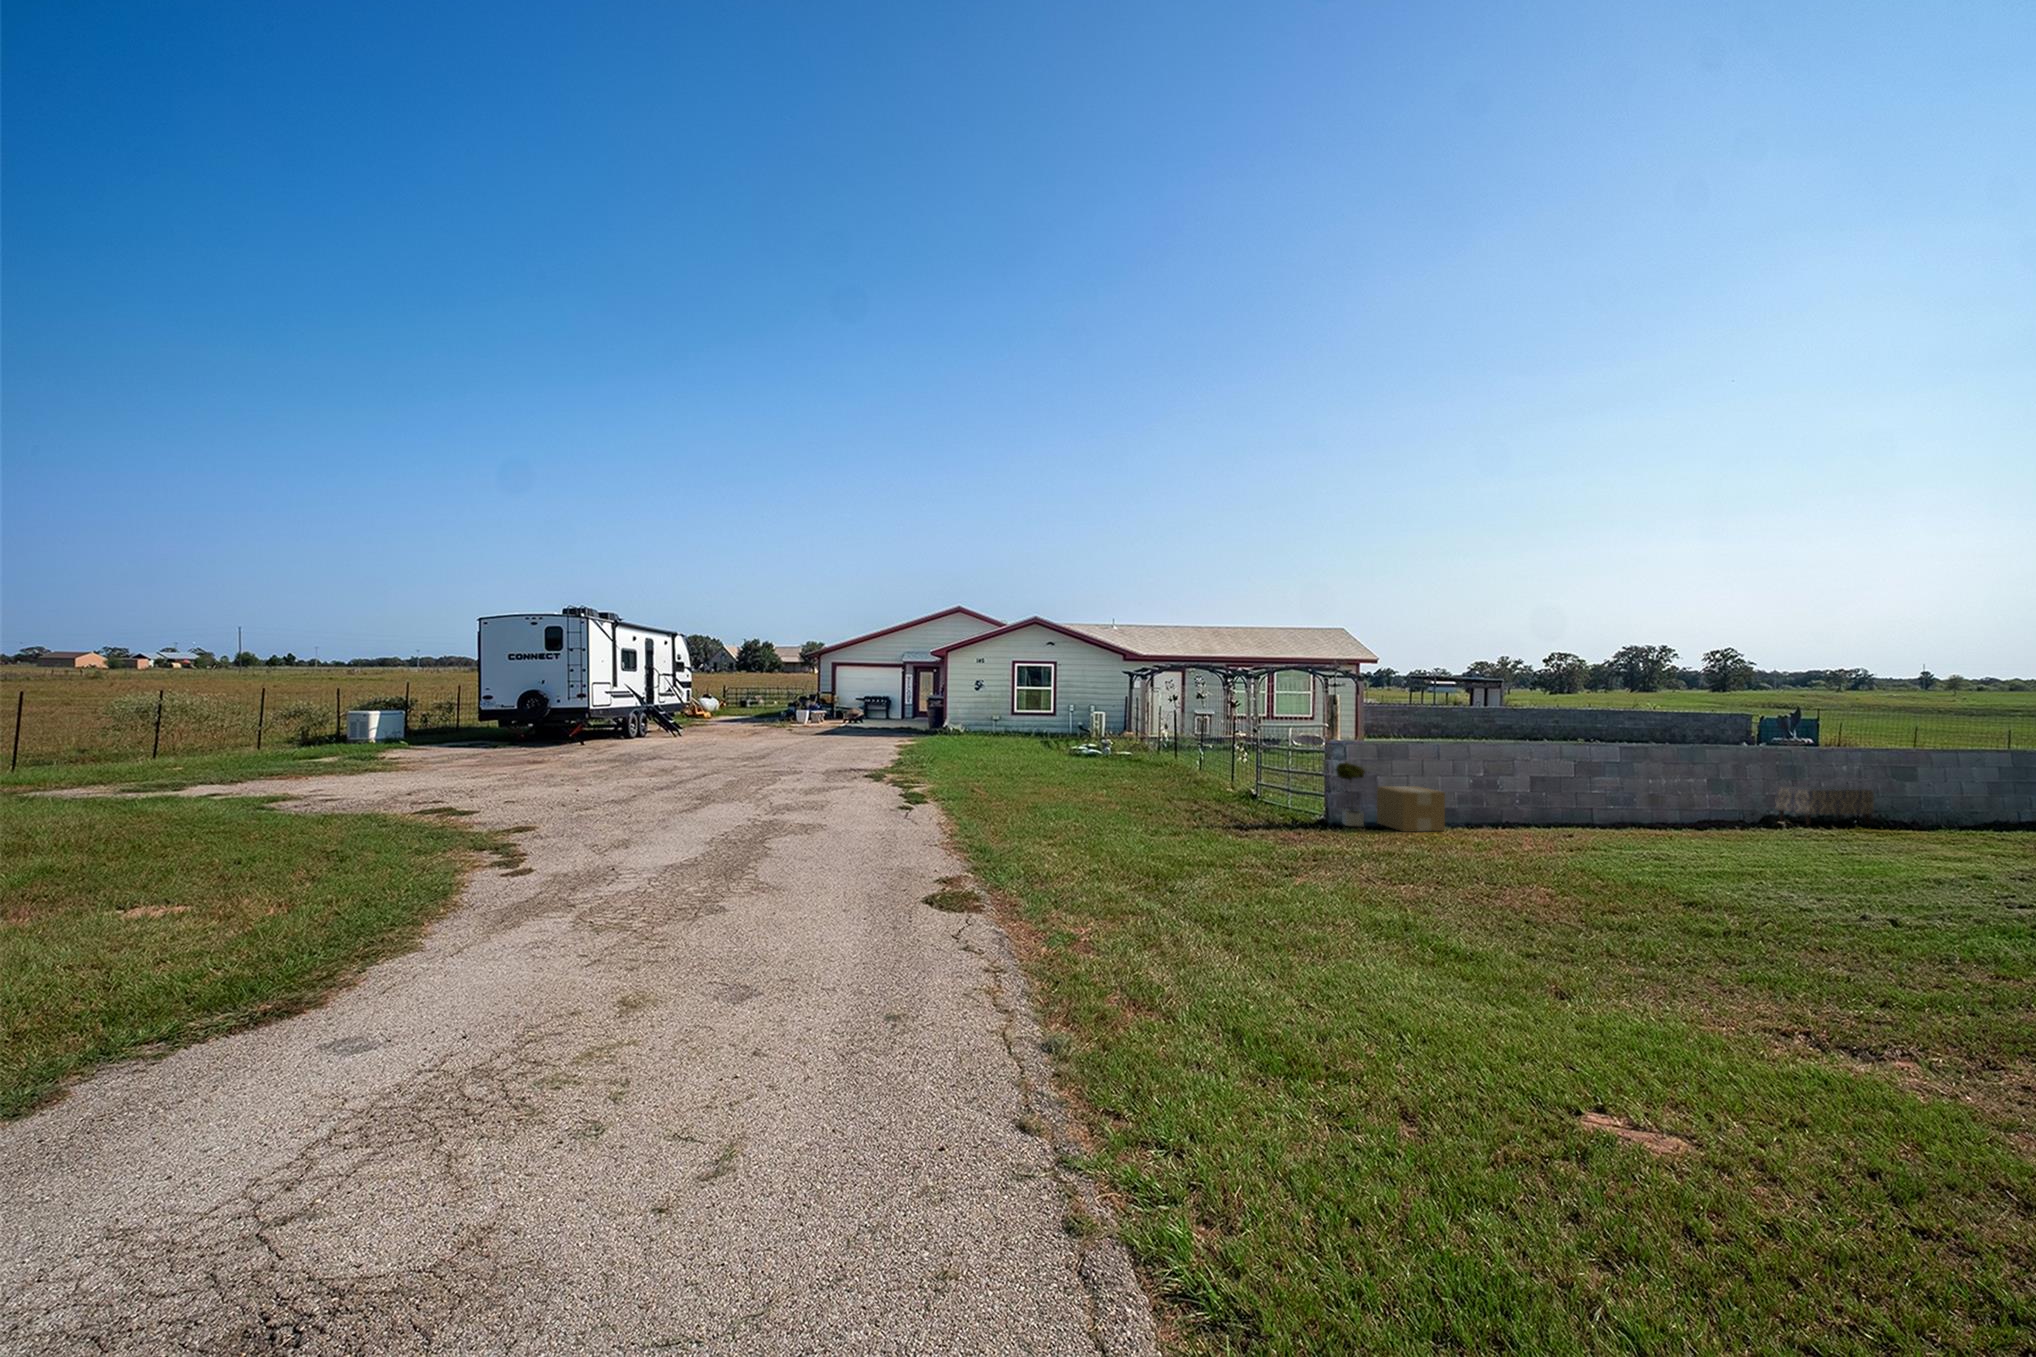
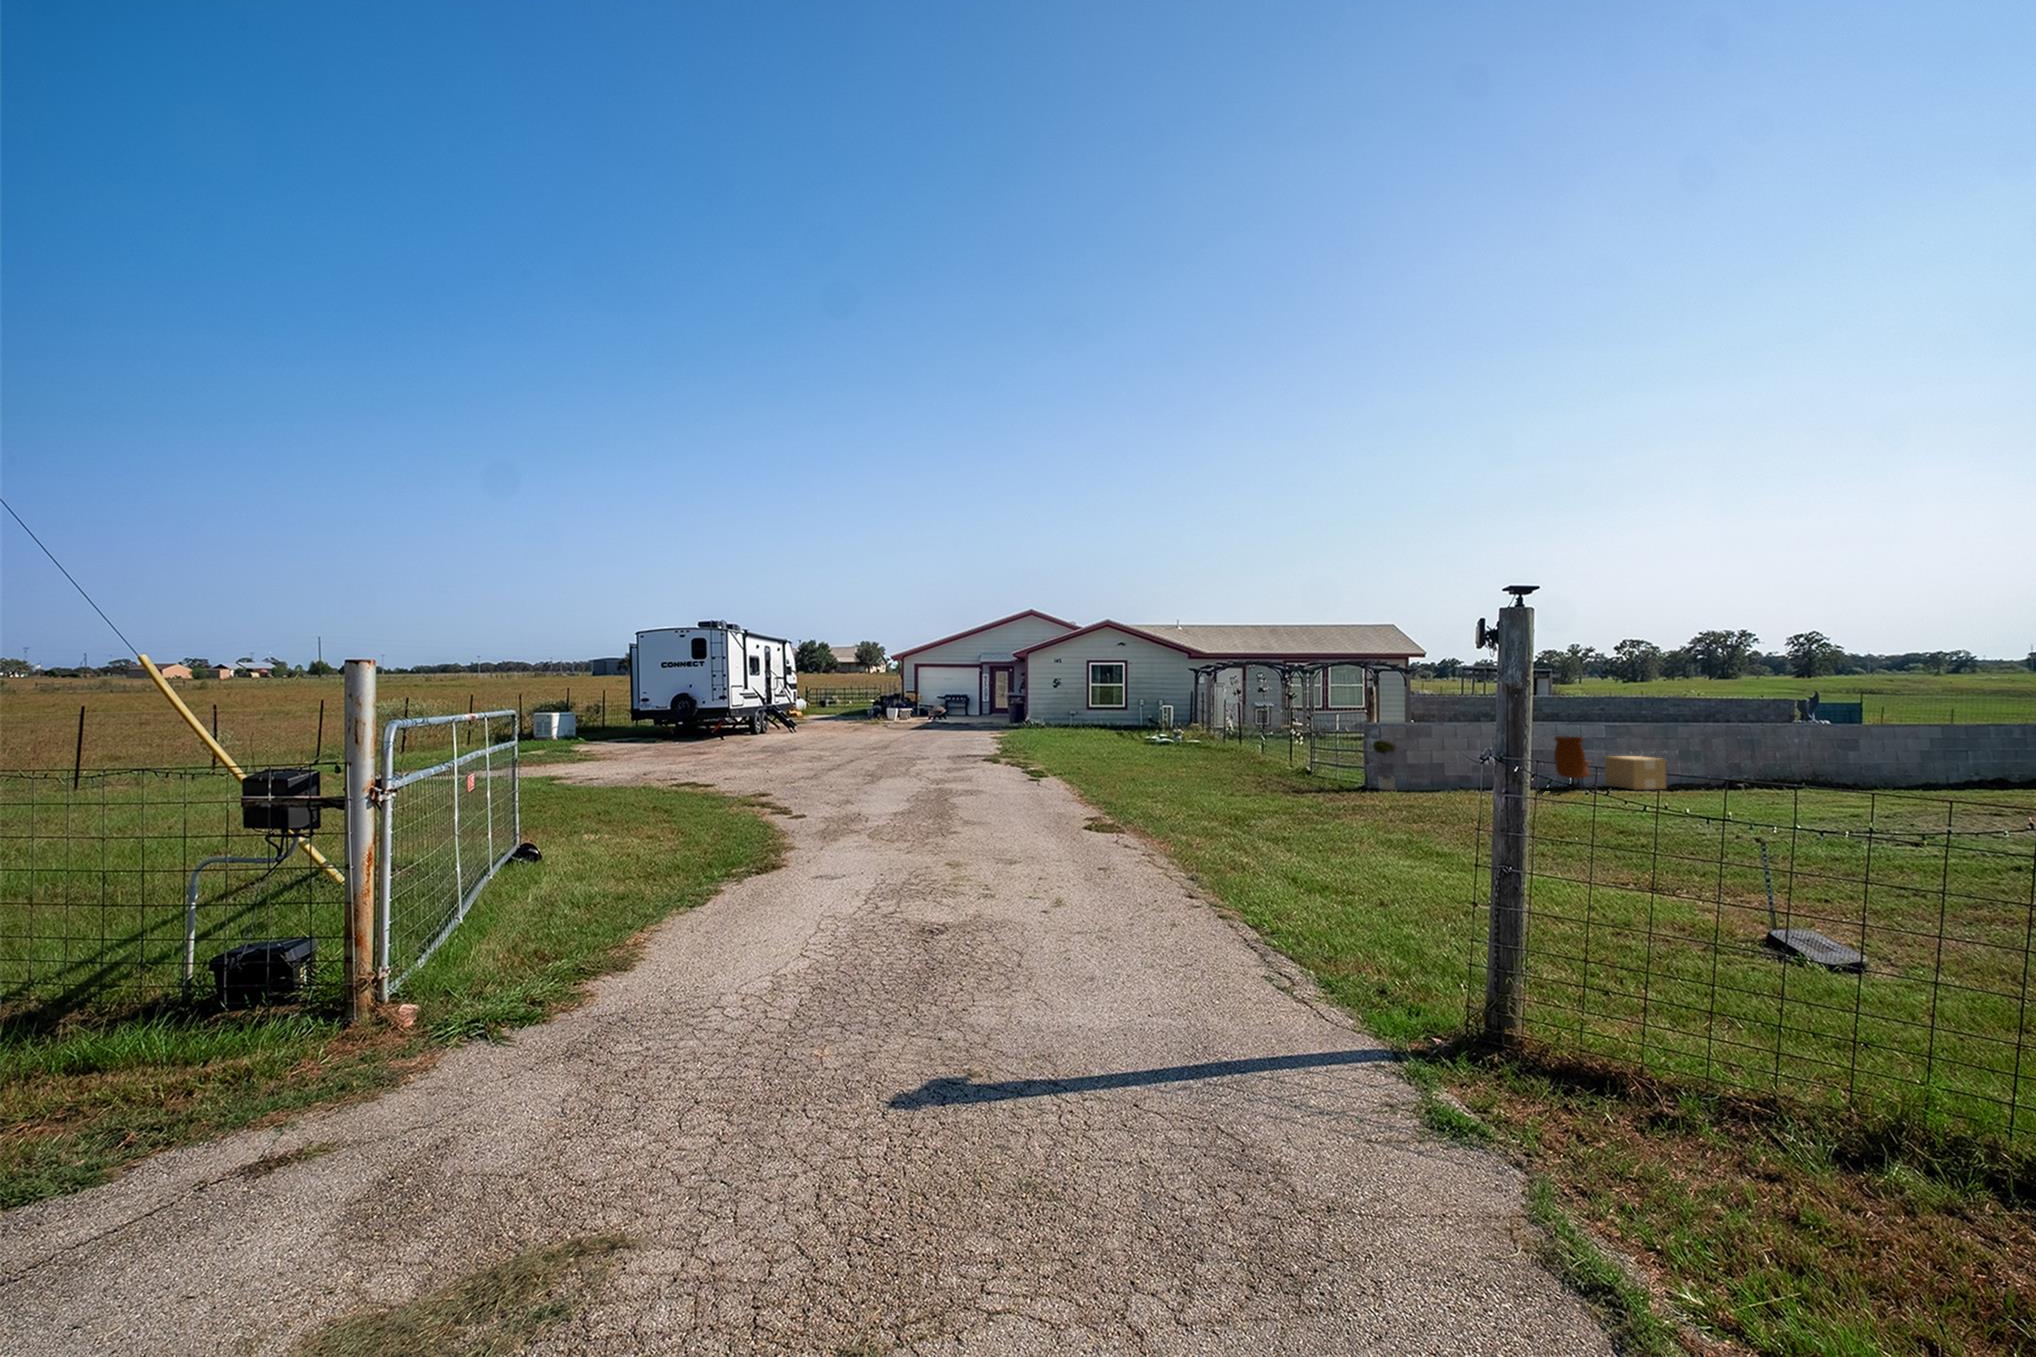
lounge chair: none [1559,760,1610,831] -> present [1554,736,1590,788]
cardboard box: present [1377,786,1445,831] -> present [1605,756,1666,790]
bench: present [1775,786,1874,825] -> none [1737,756,1816,786]

